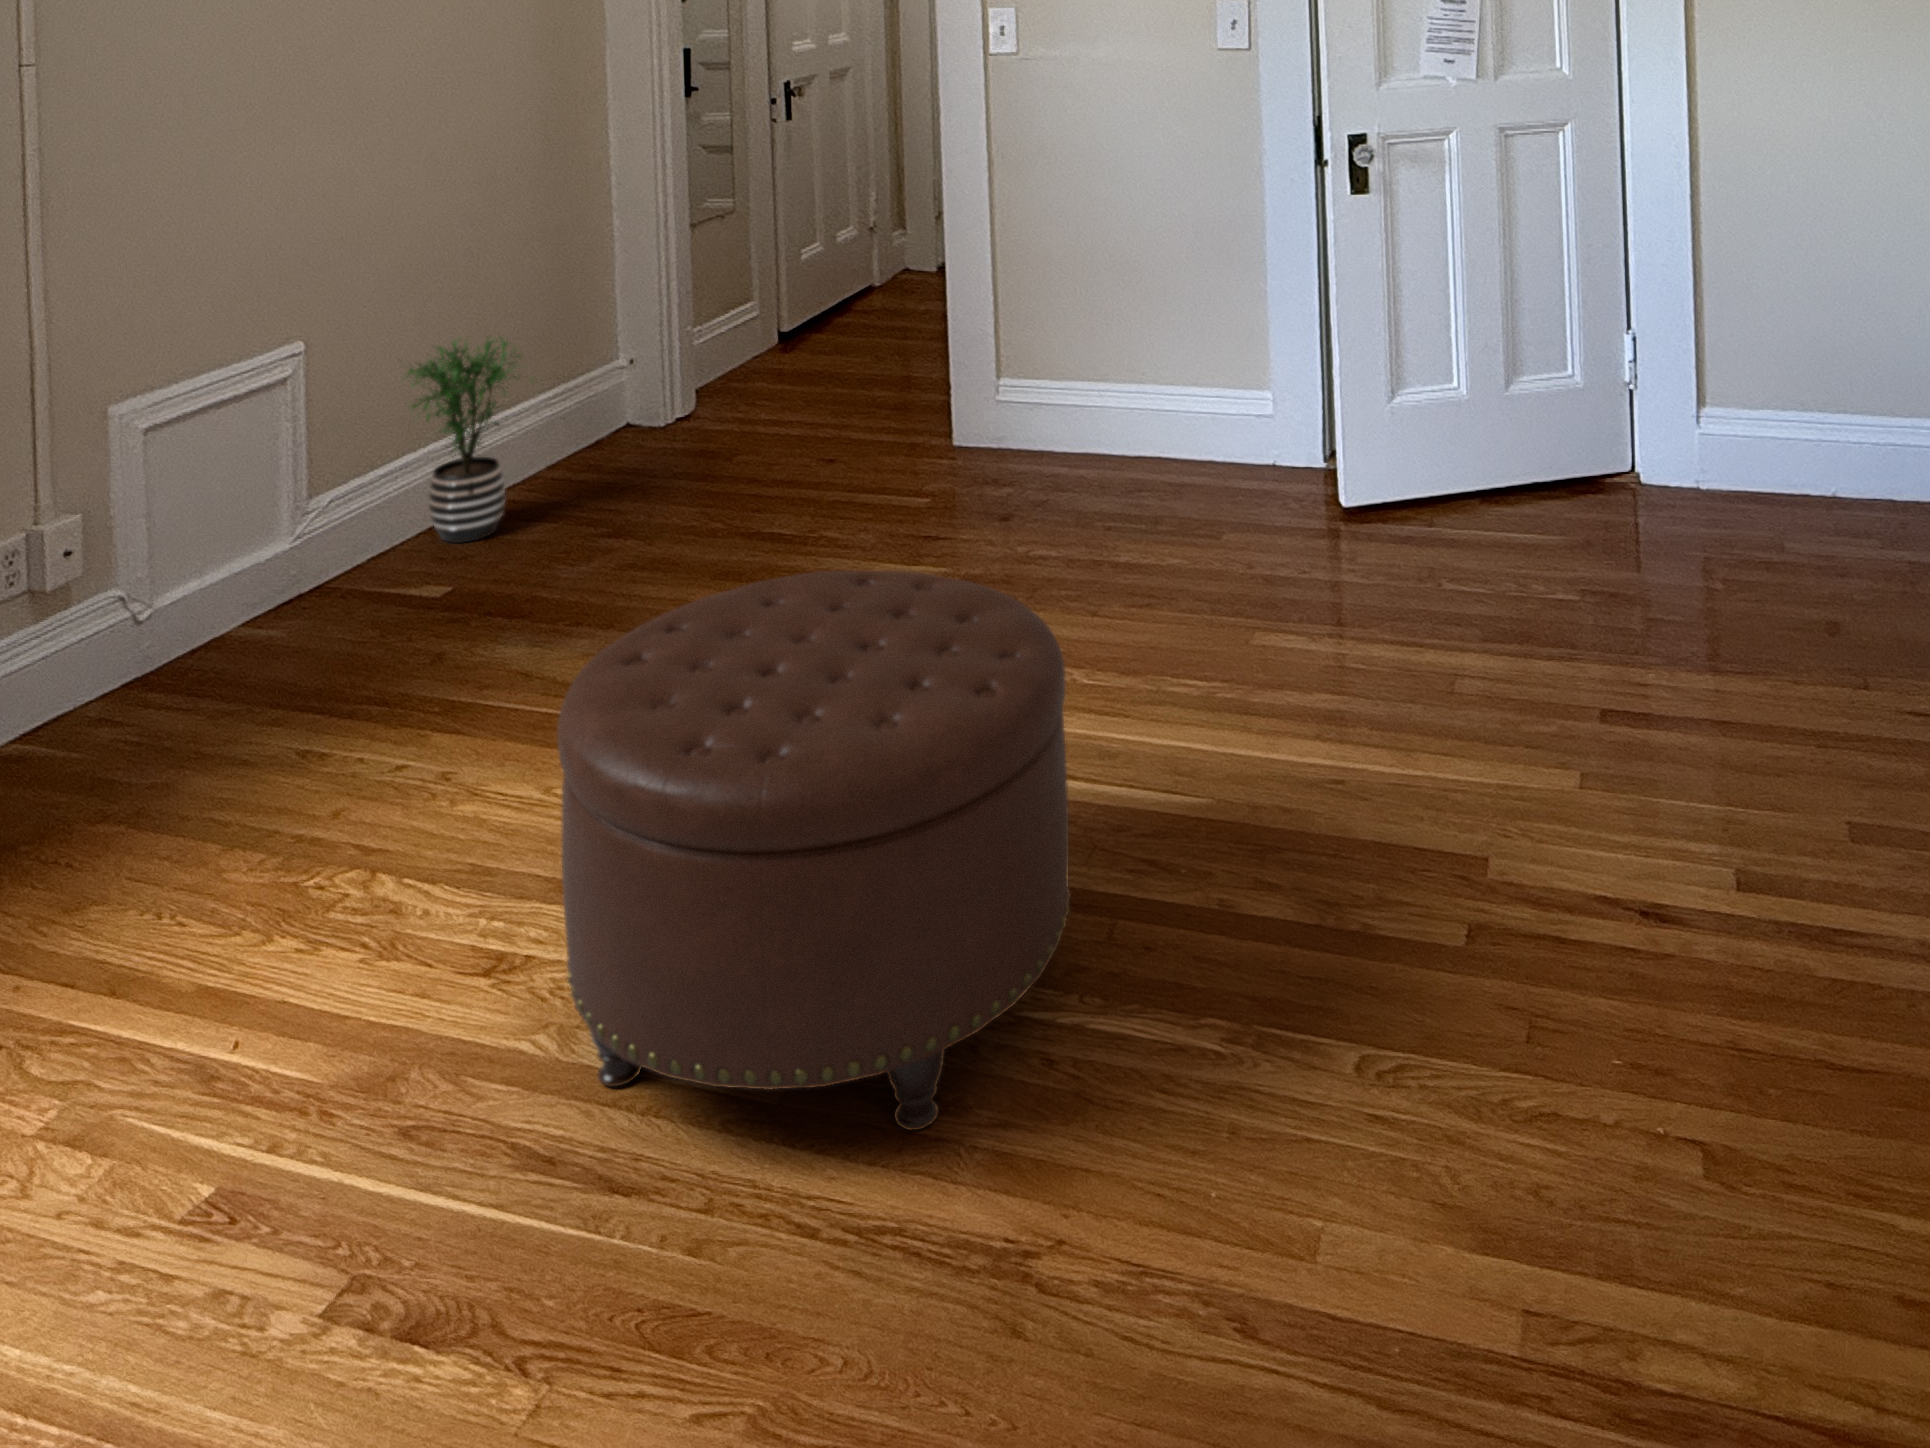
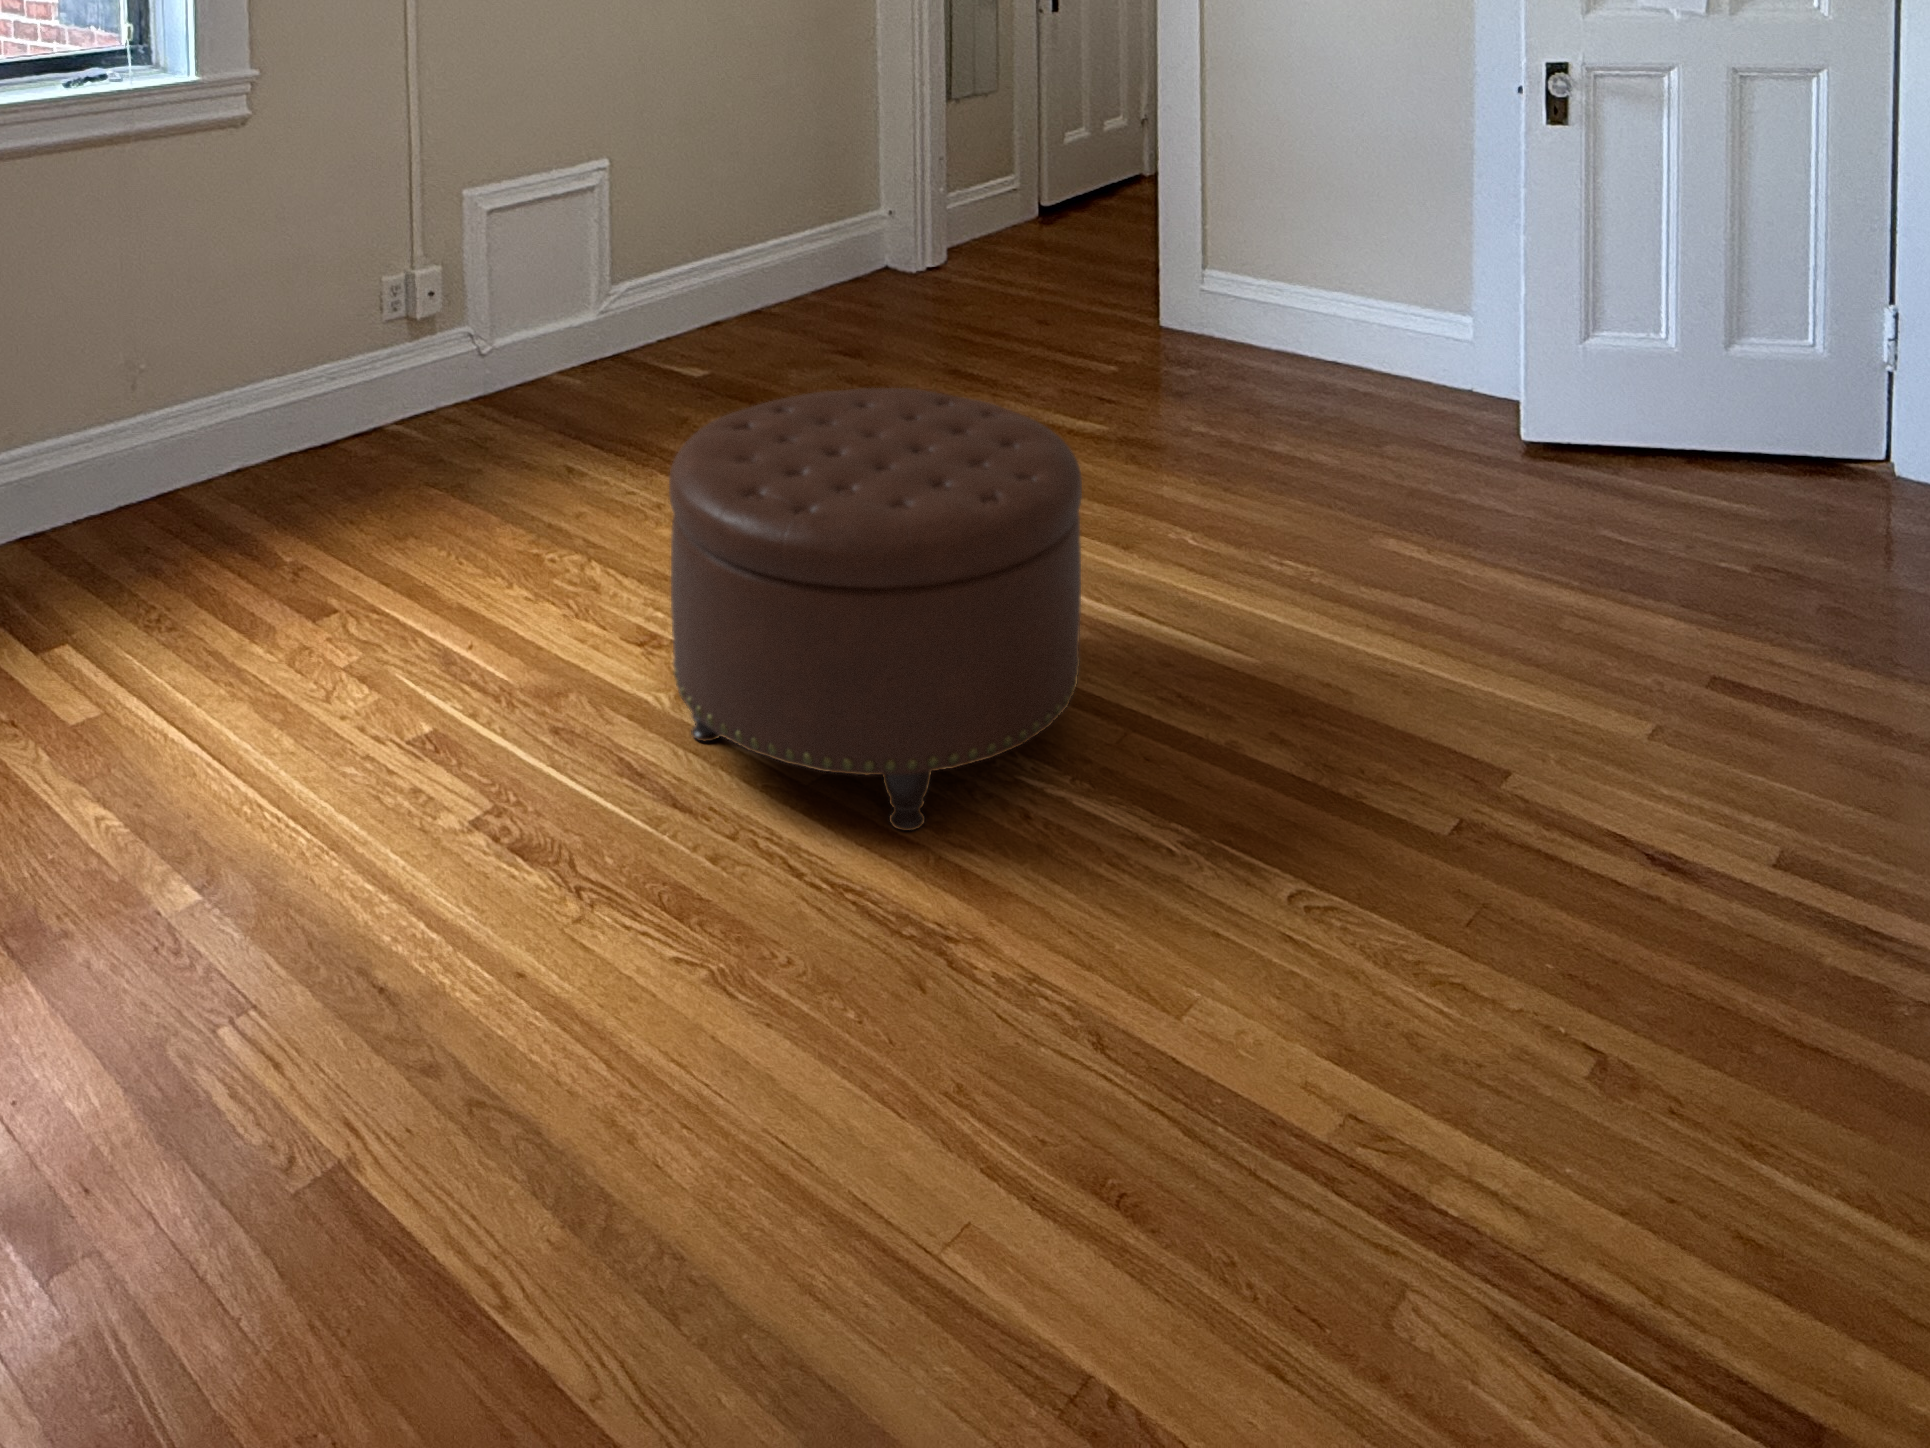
potted plant: present [404,338,533,543] -> none [687,170,796,340]

